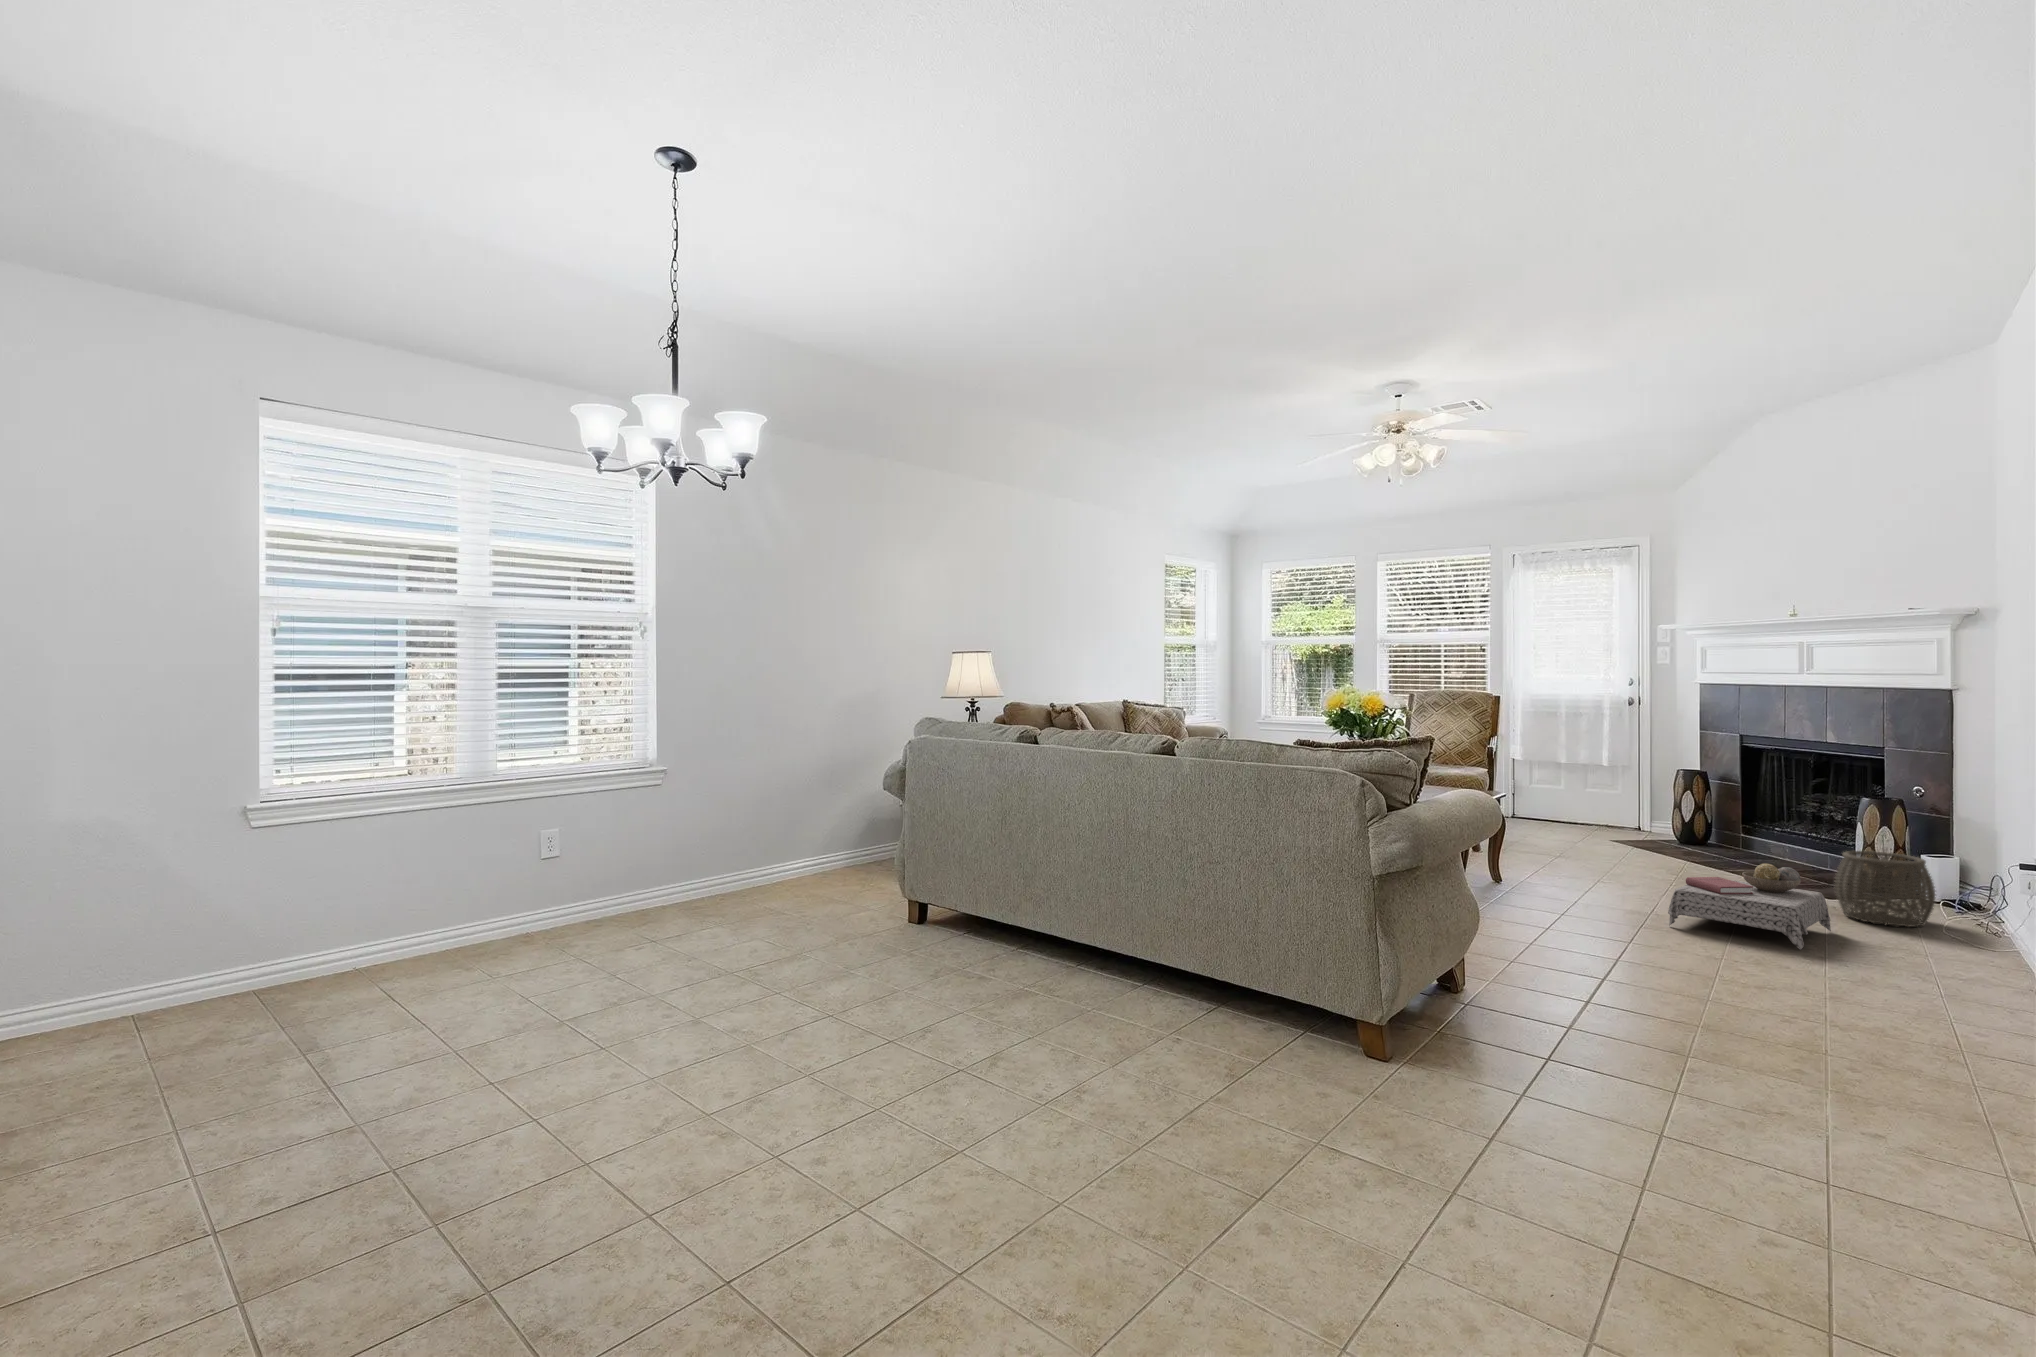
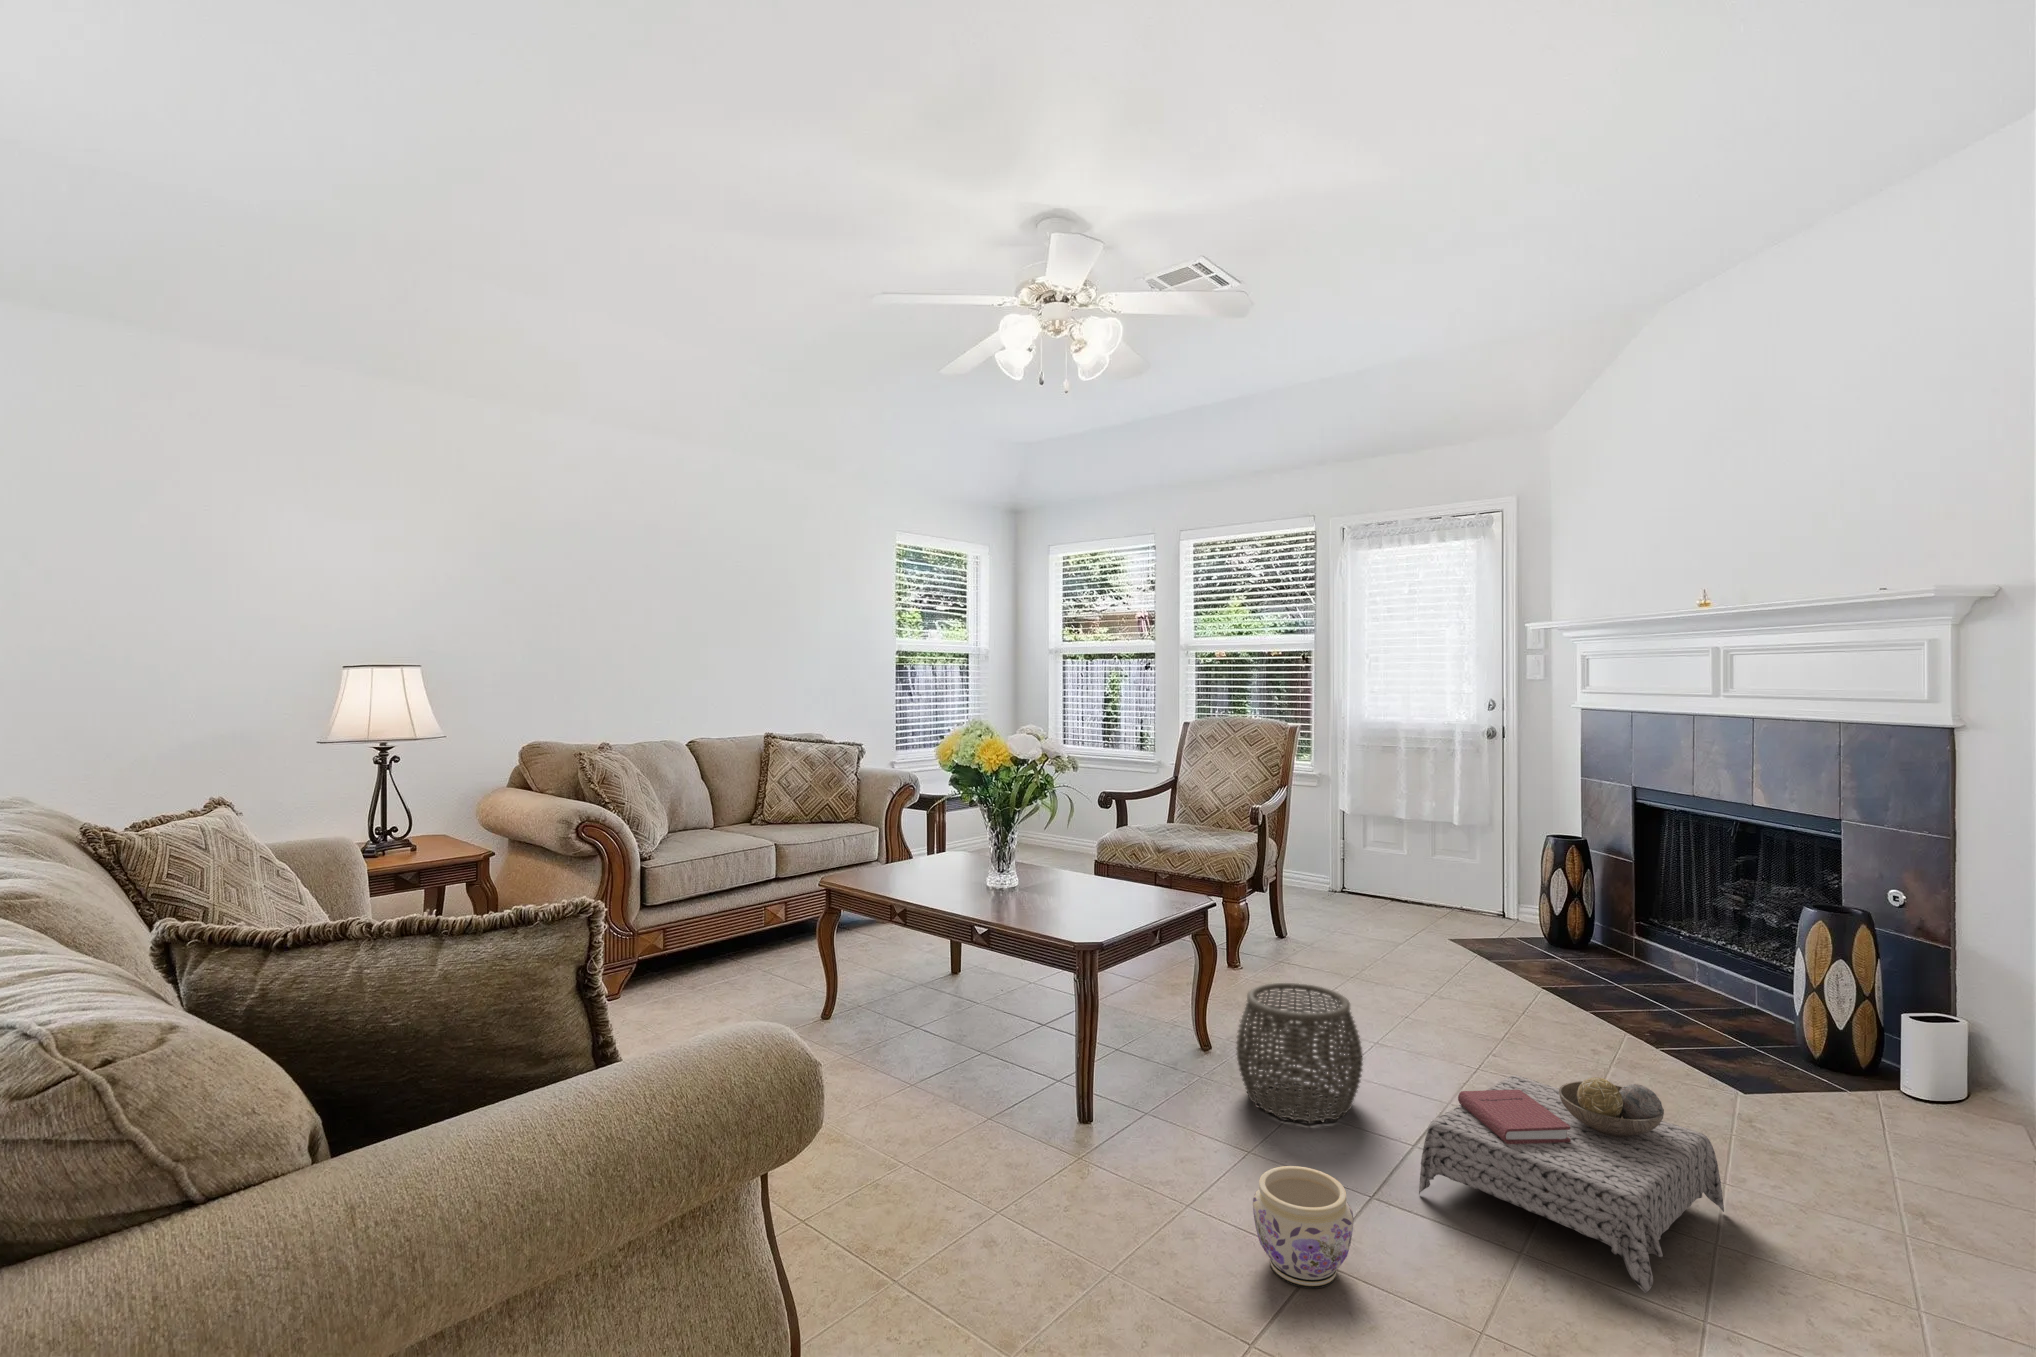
woven basket: present [1834,851,1936,927] -> present [1236,983,1363,1122]
planter: none [1601,900,1657,949] -> present [1253,1166,1354,1288]

